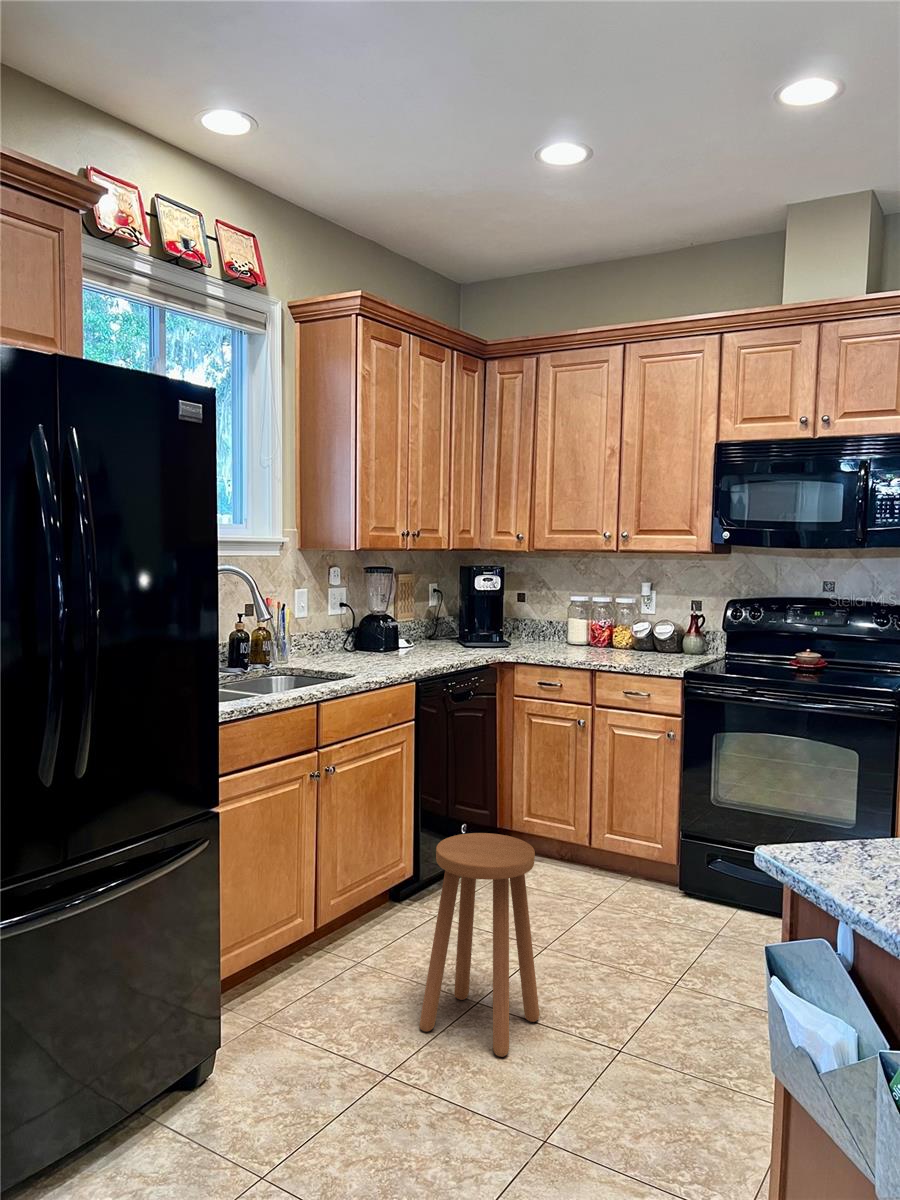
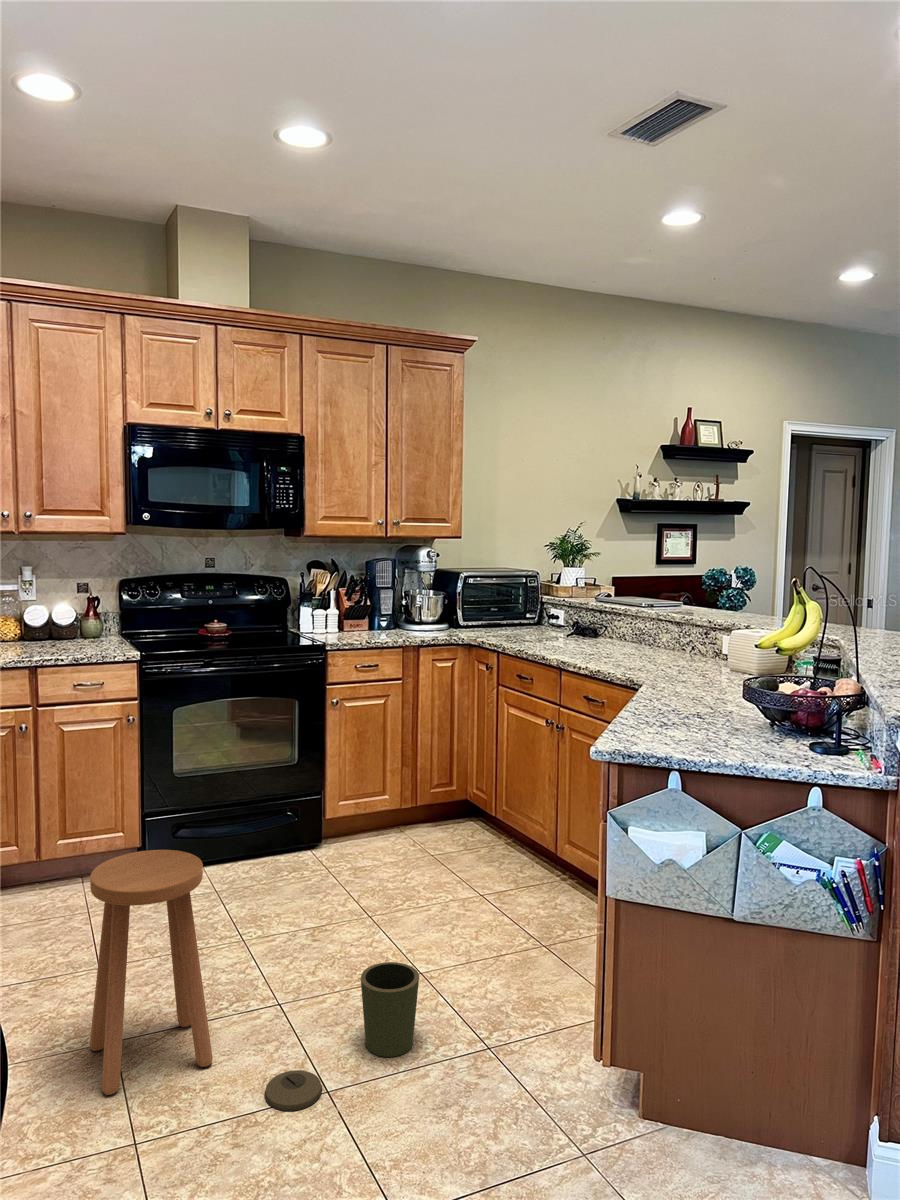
trash can: none [494,1048,696,1165] -> present [265,962,419,1111]

